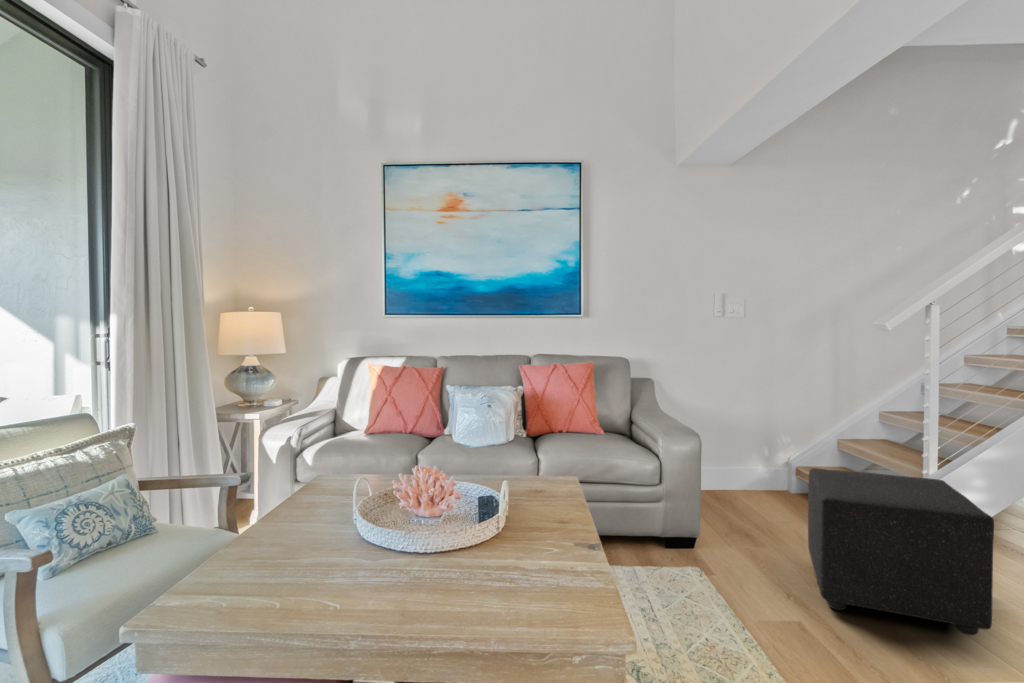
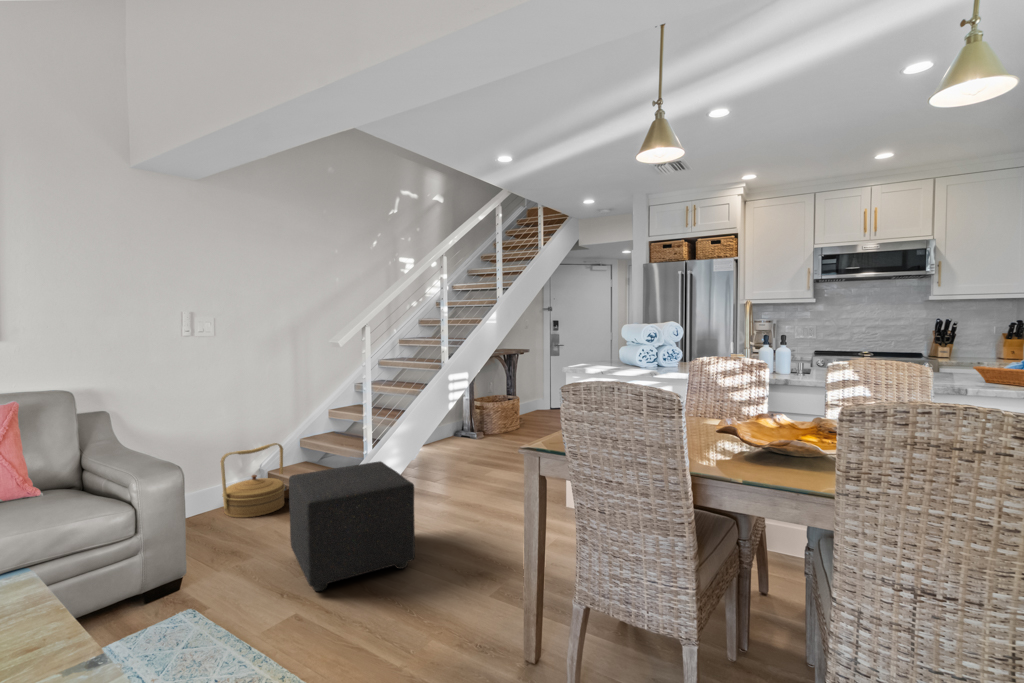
woven basket: none [746,437,814,511] -> present [221,443,285,518]

